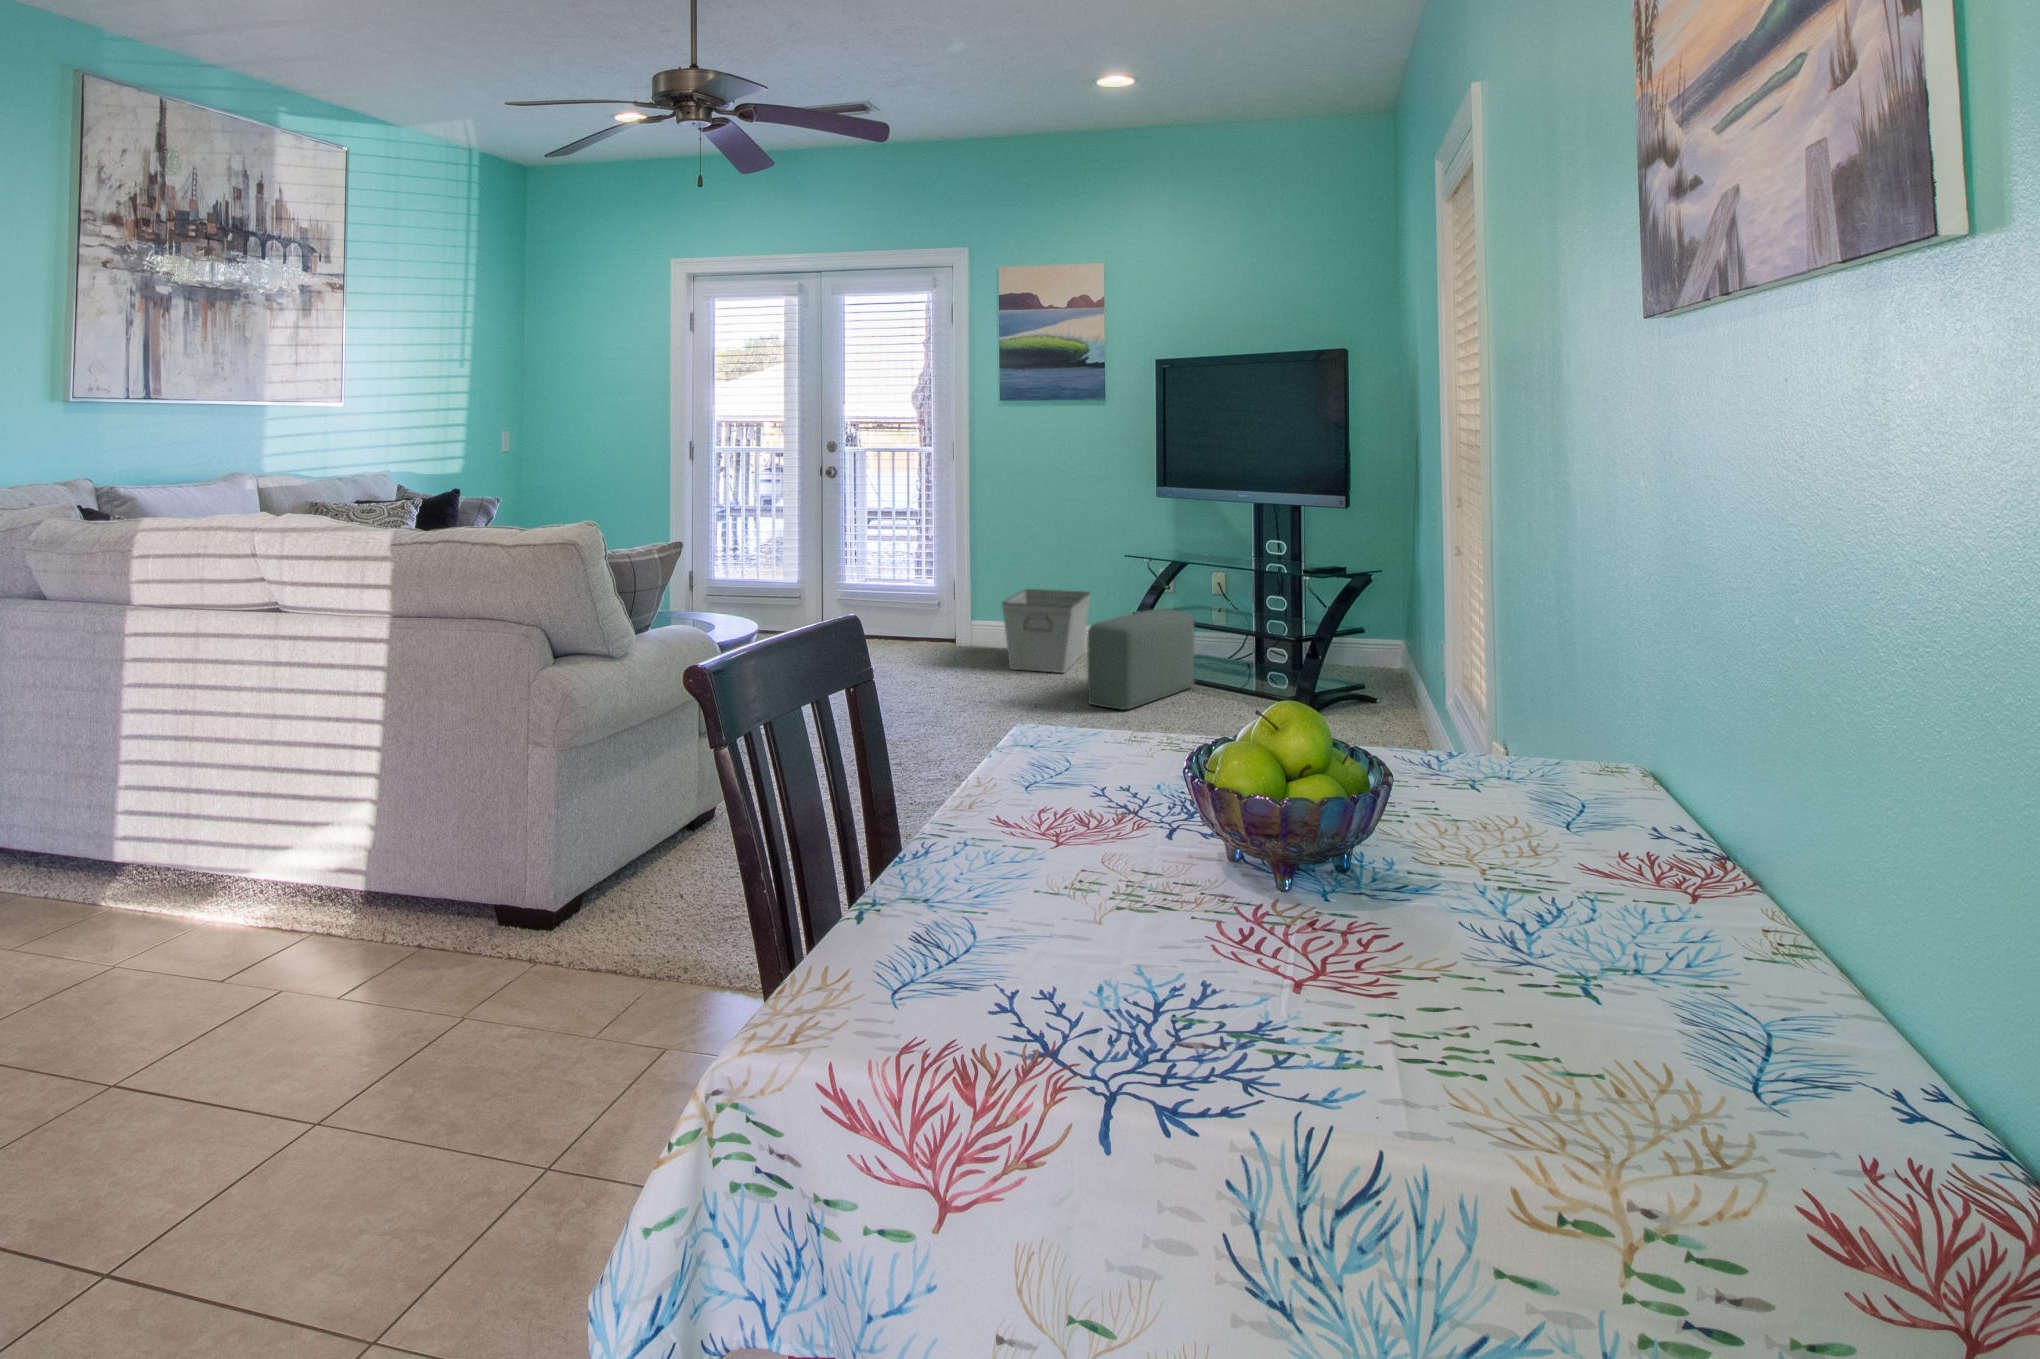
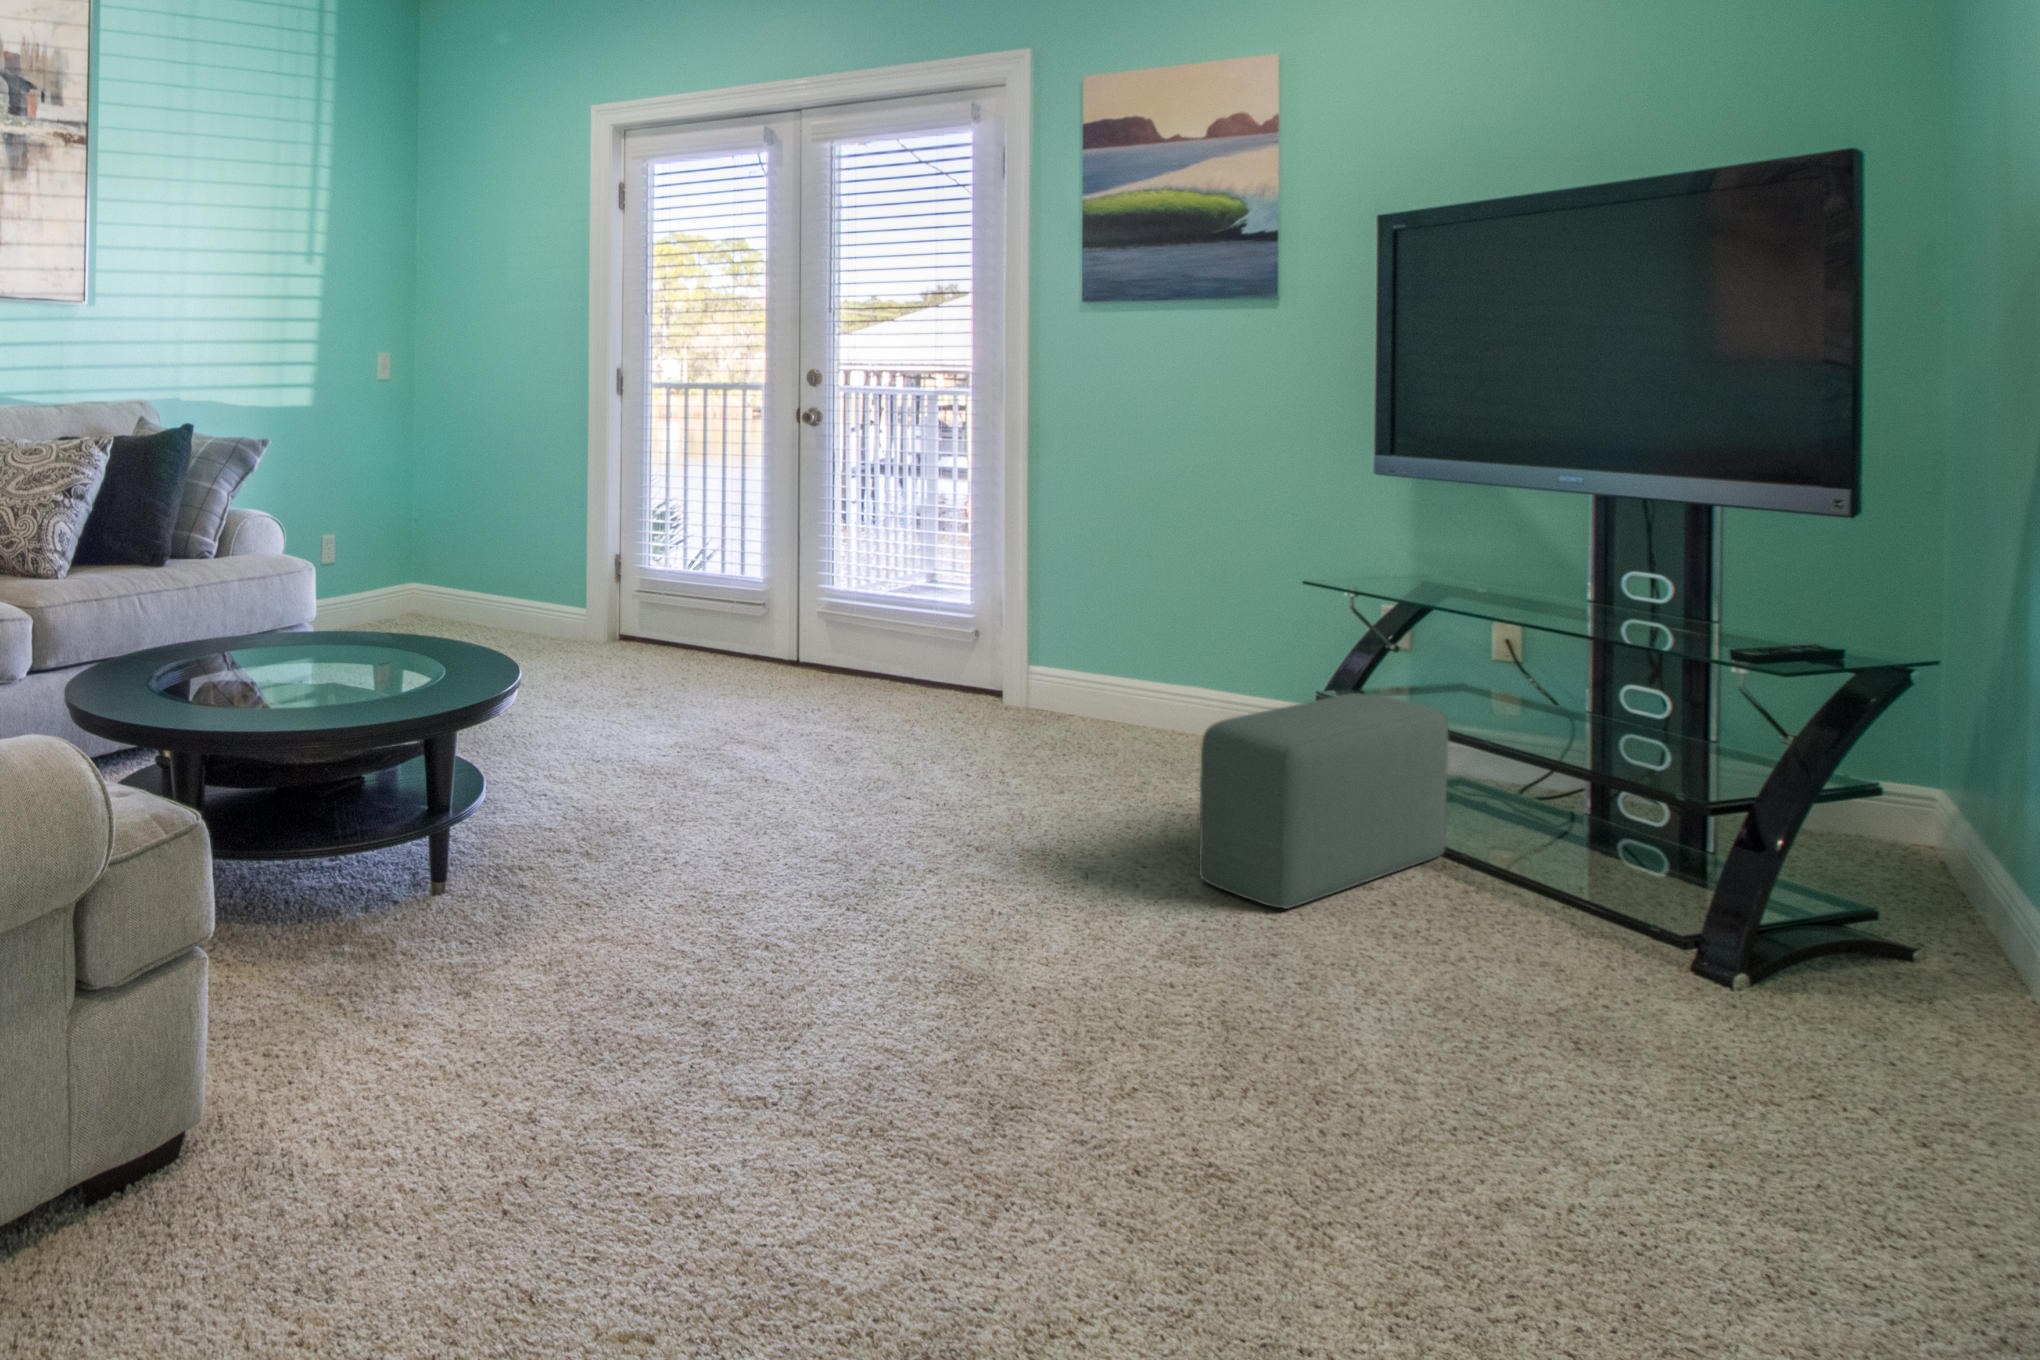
storage bin: present [1002,589,1090,673] -> none [1055,620,1238,787]

